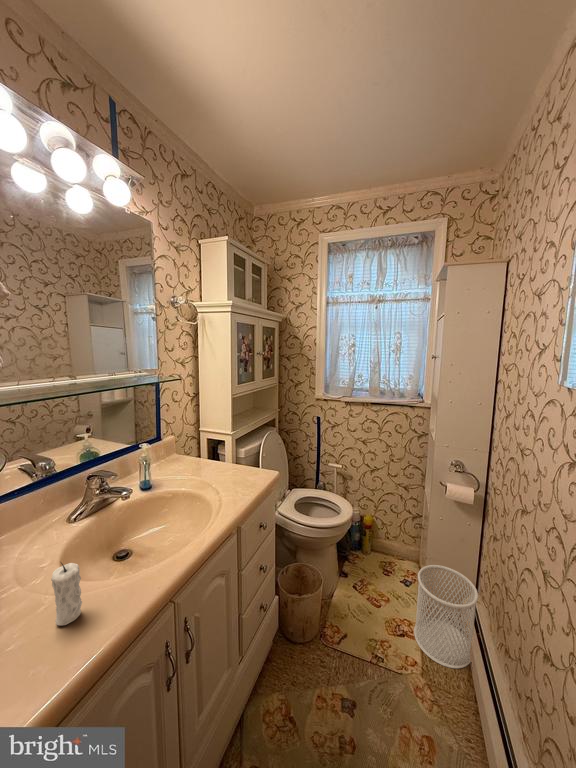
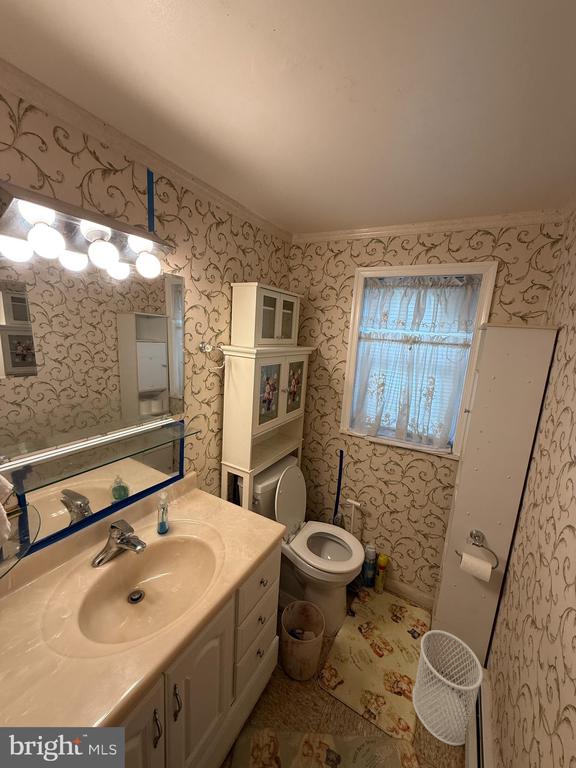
candle: present [51,563,82,625] -> none [55,646,81,699]

